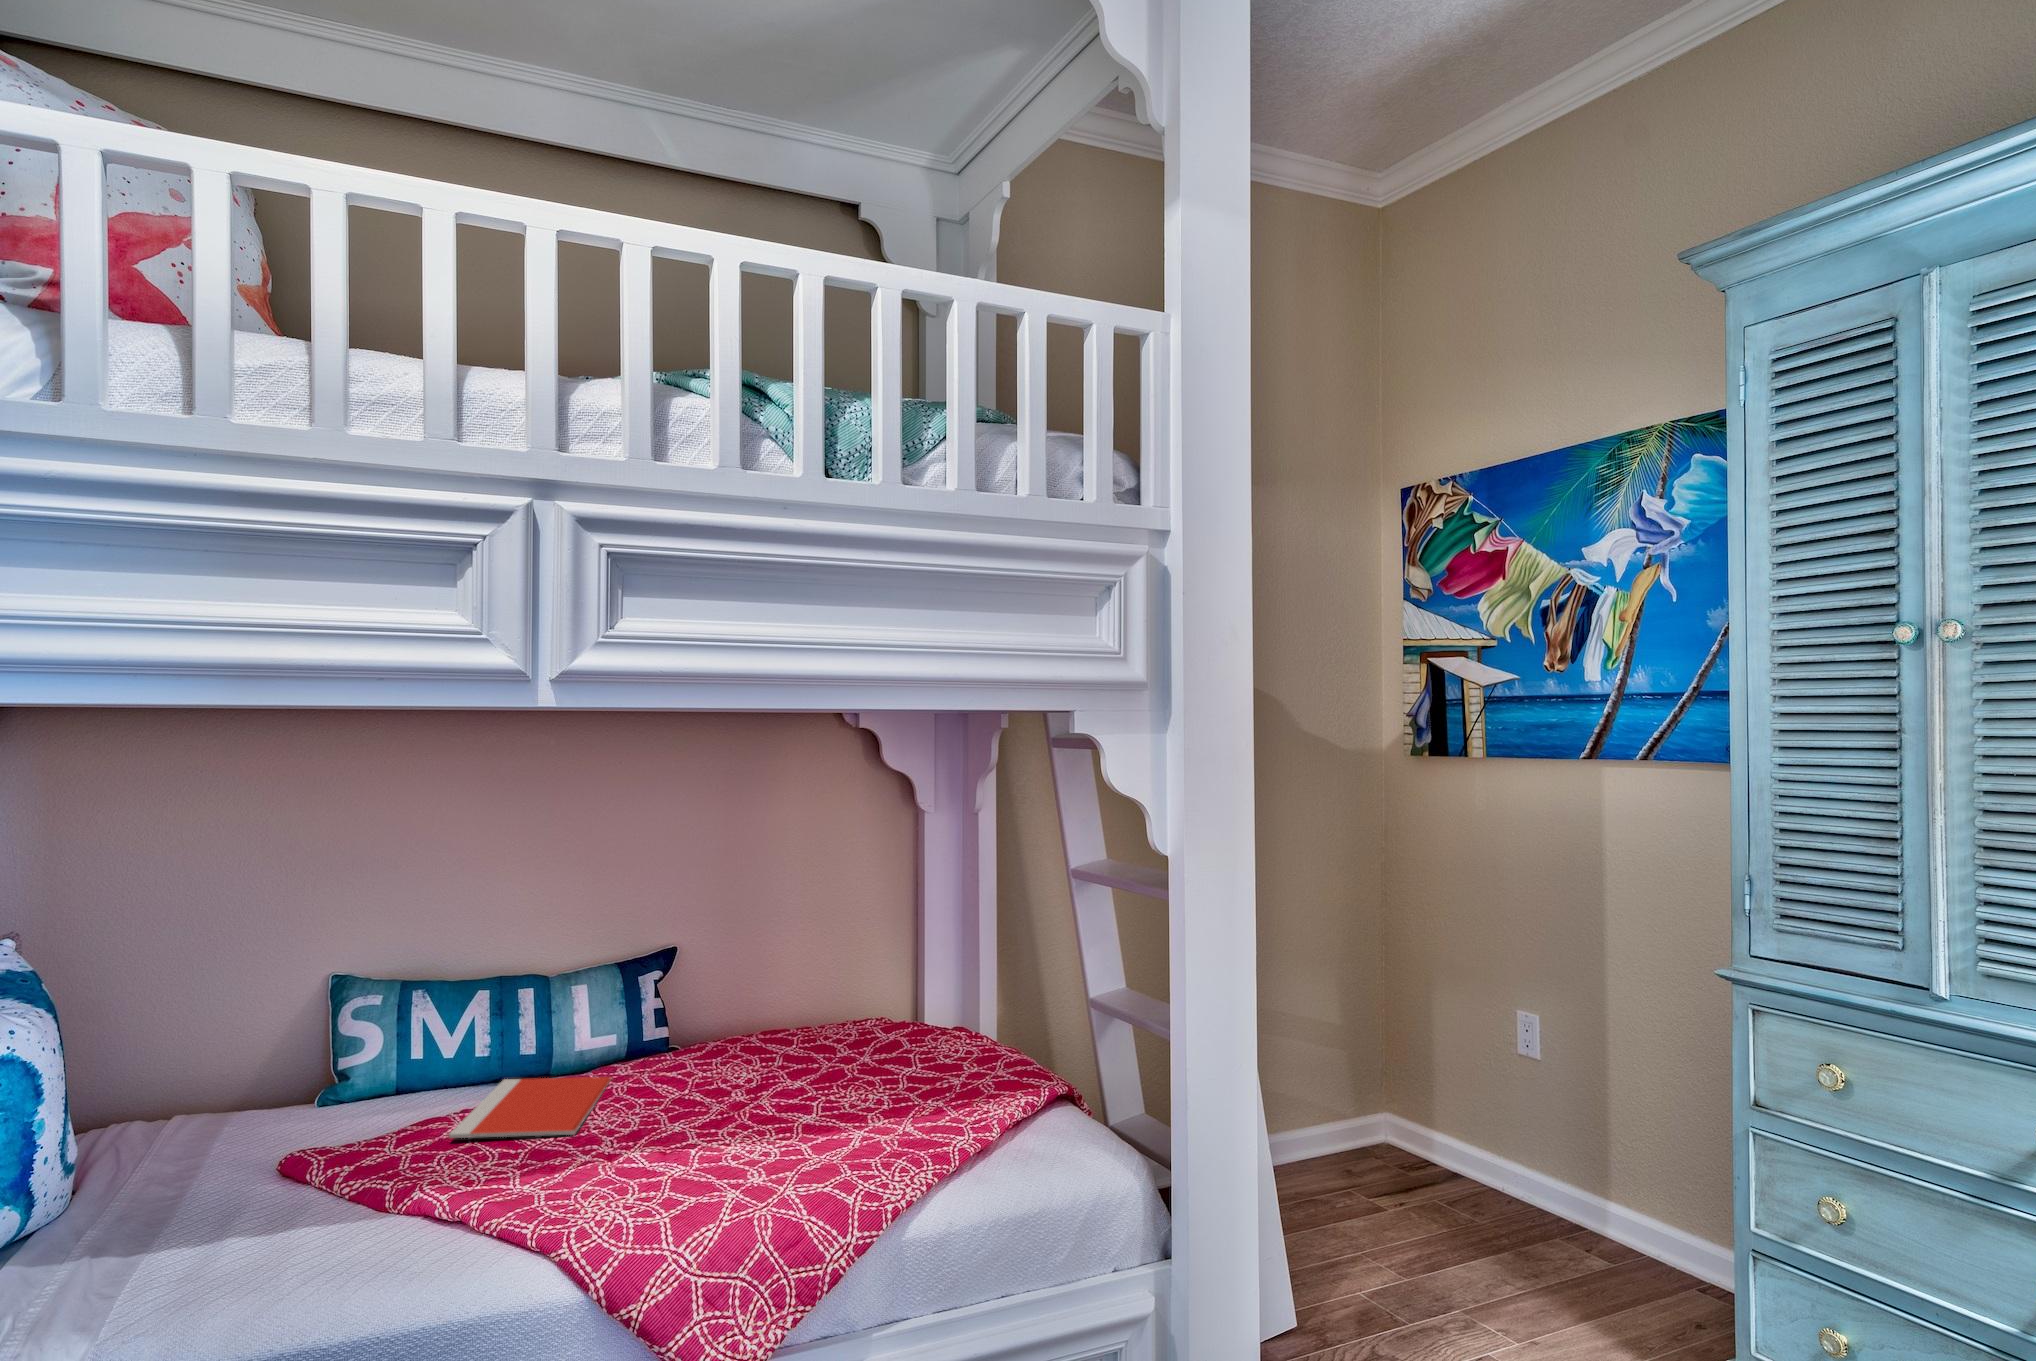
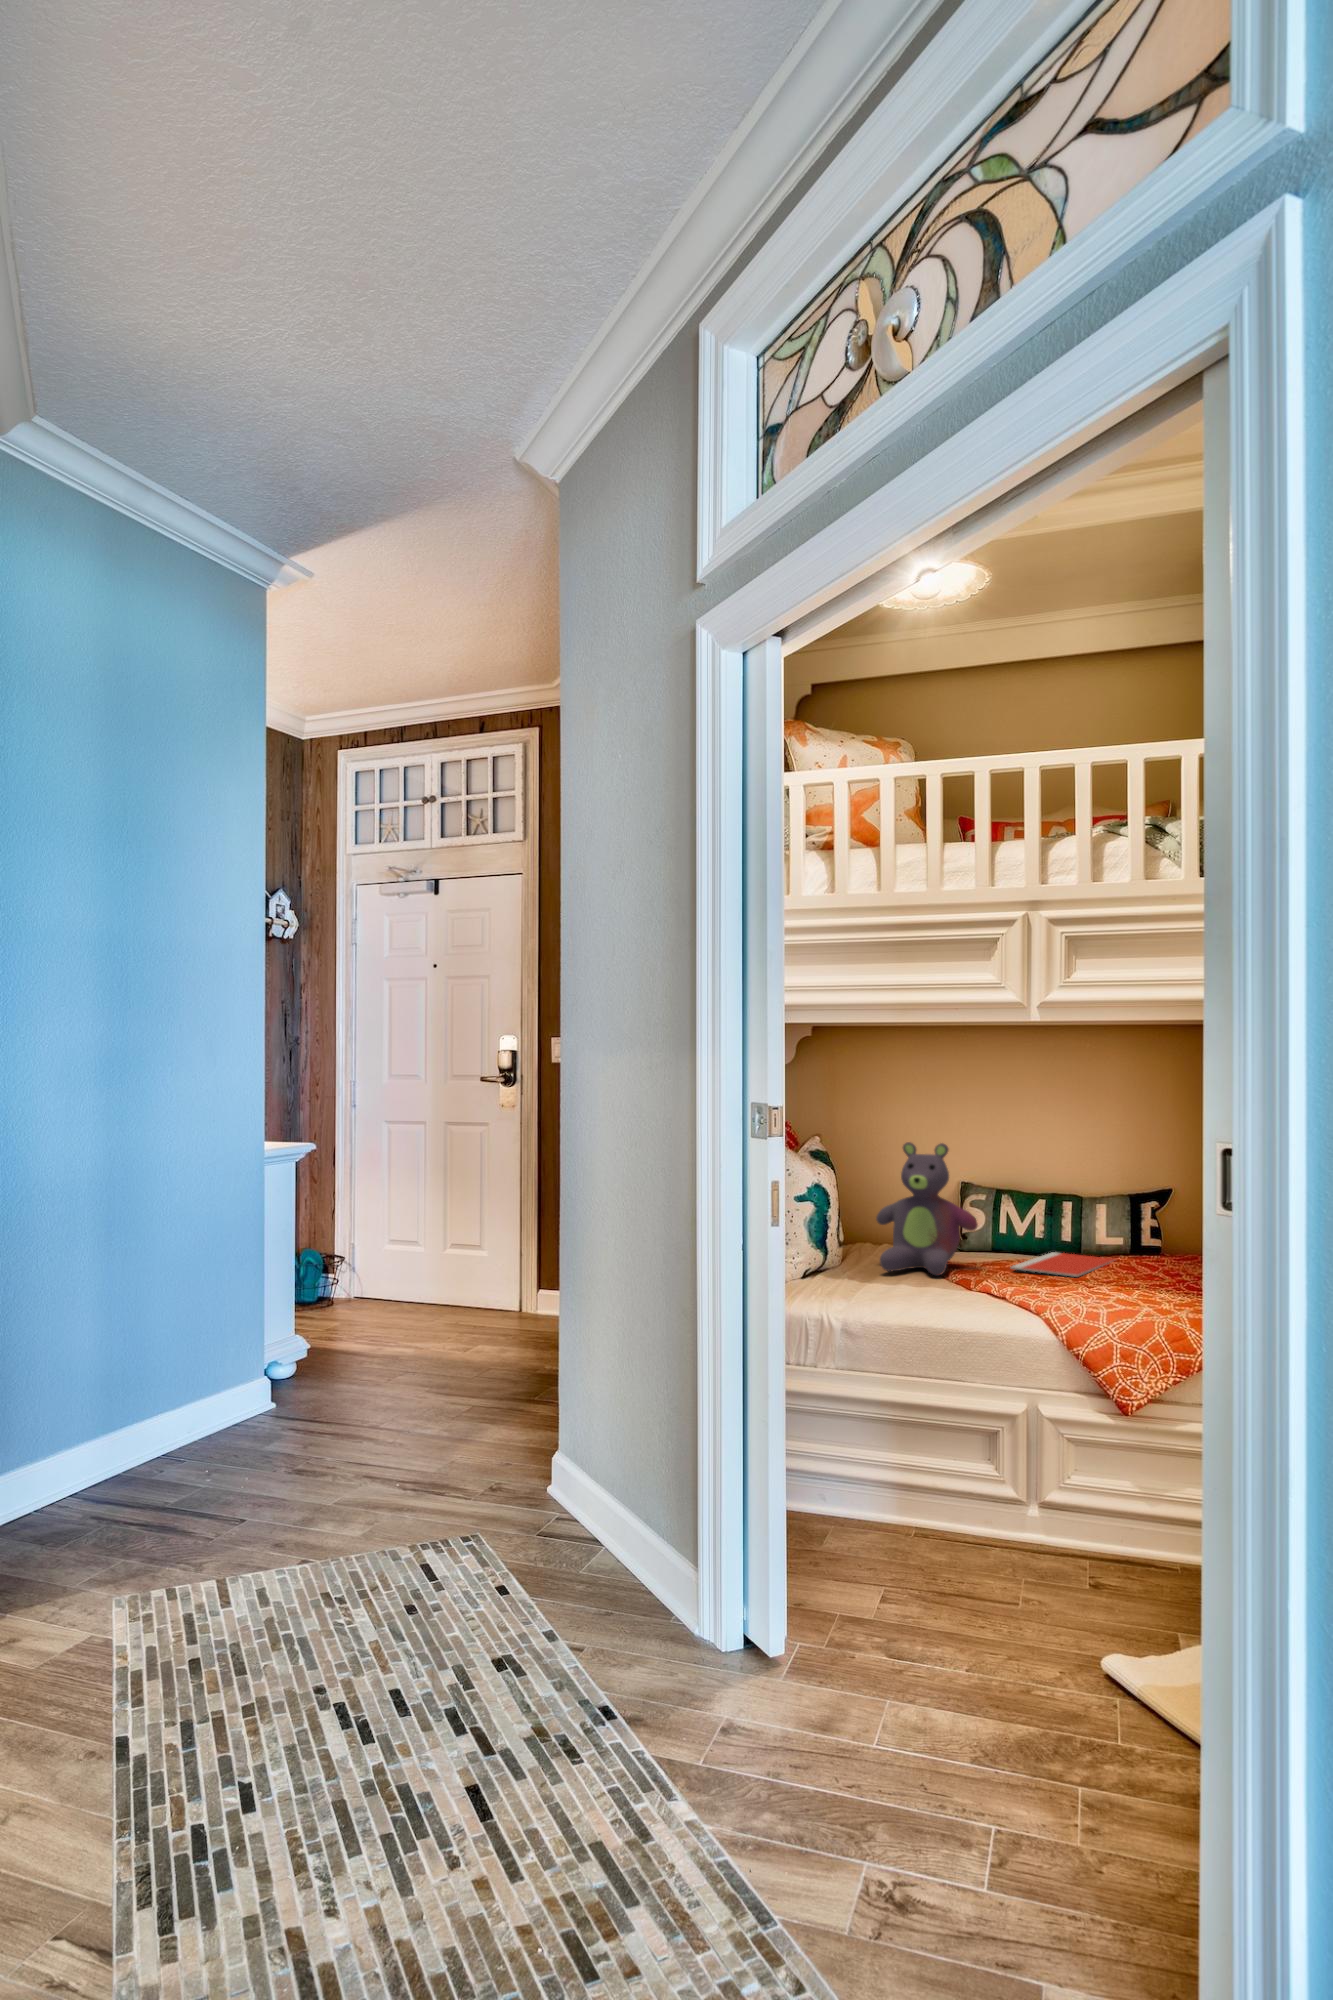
stuffed bear: none [161,921,386,1198] -> present [876,1142,978,1275]

